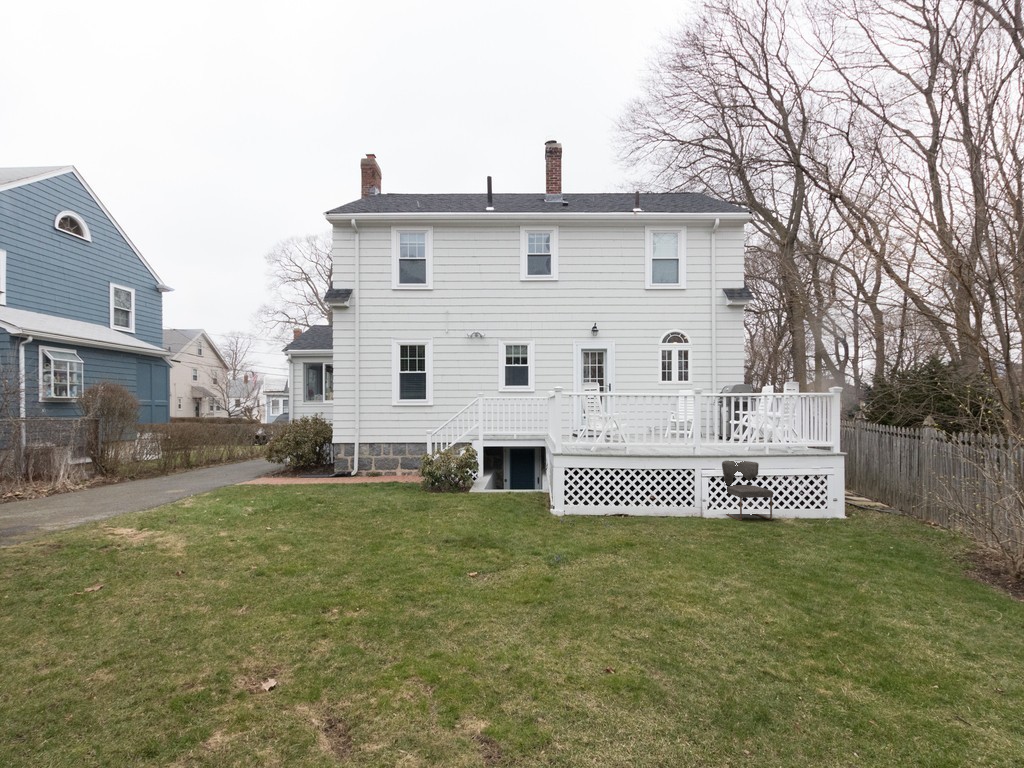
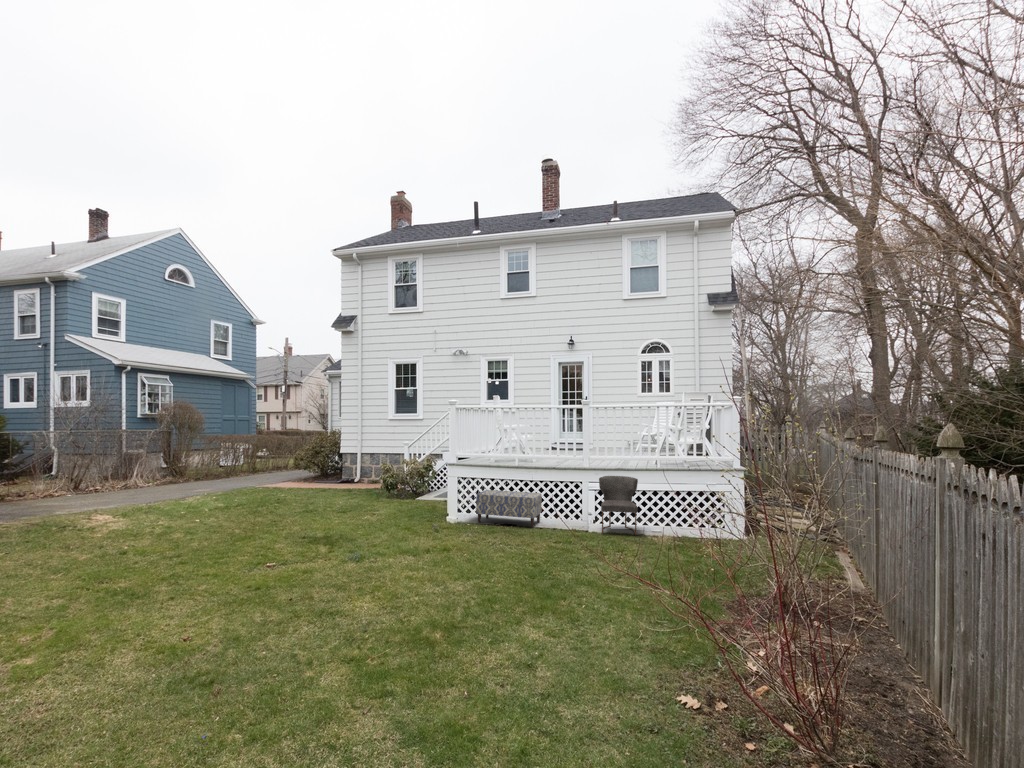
bench: none [596,480,669,519] -> present [476,490,542,527]

